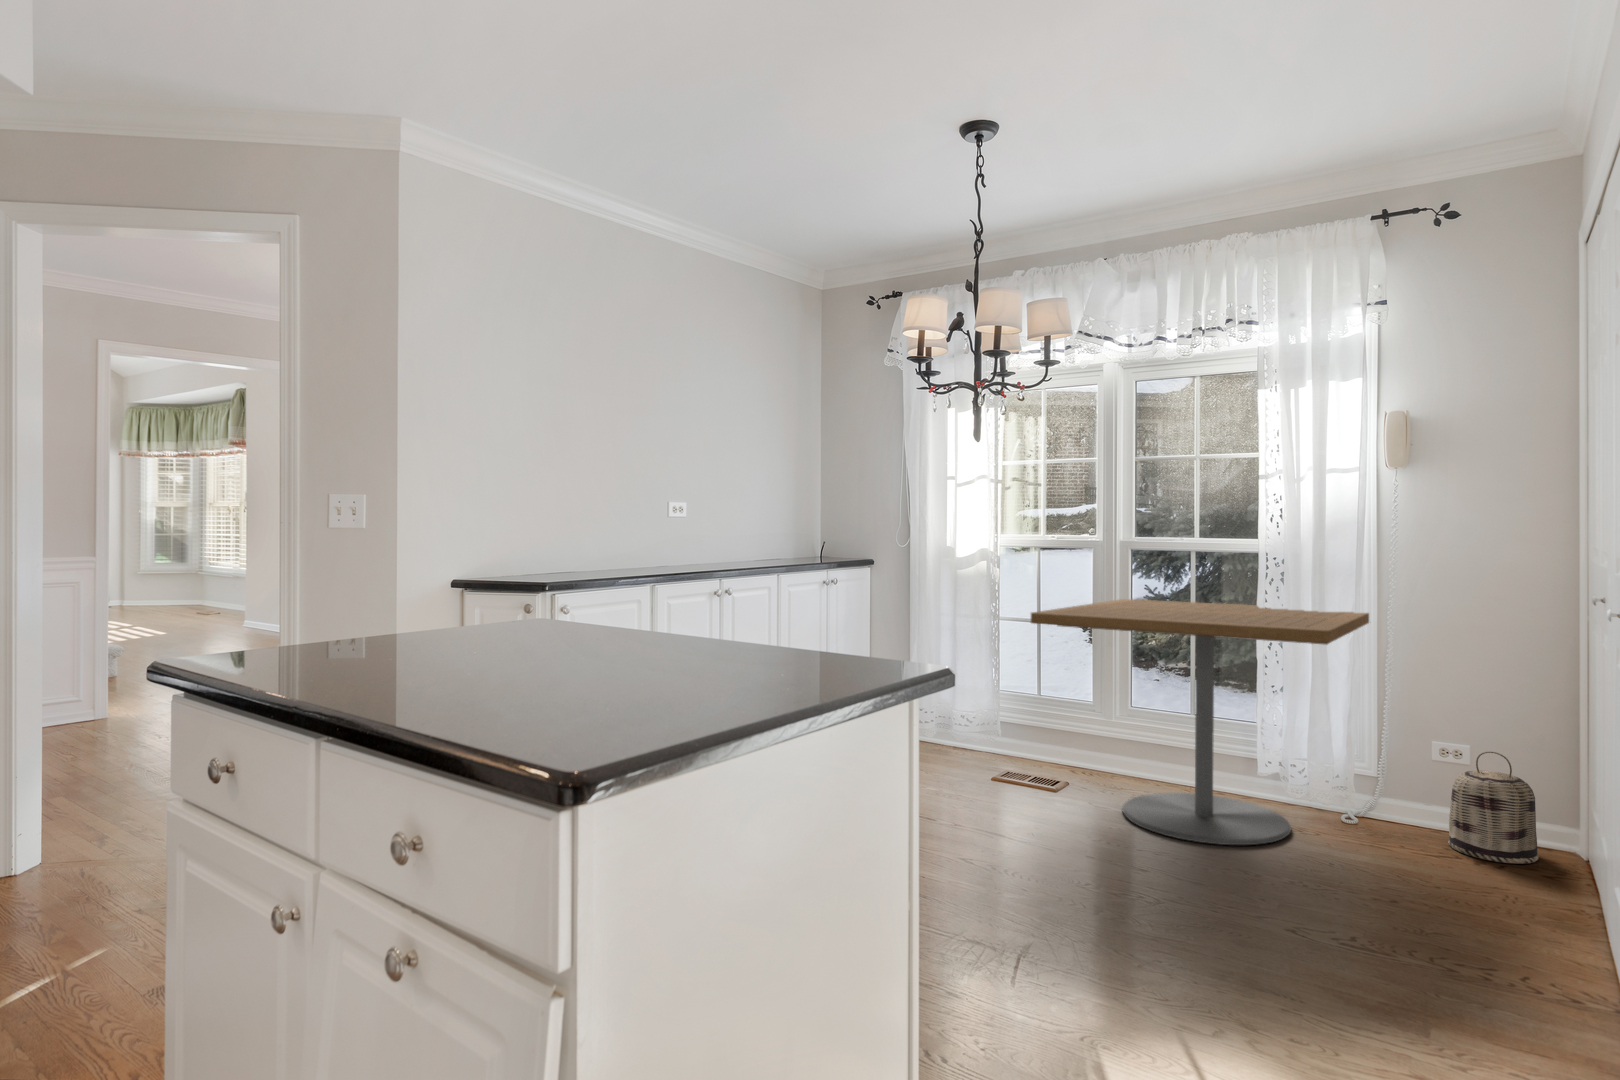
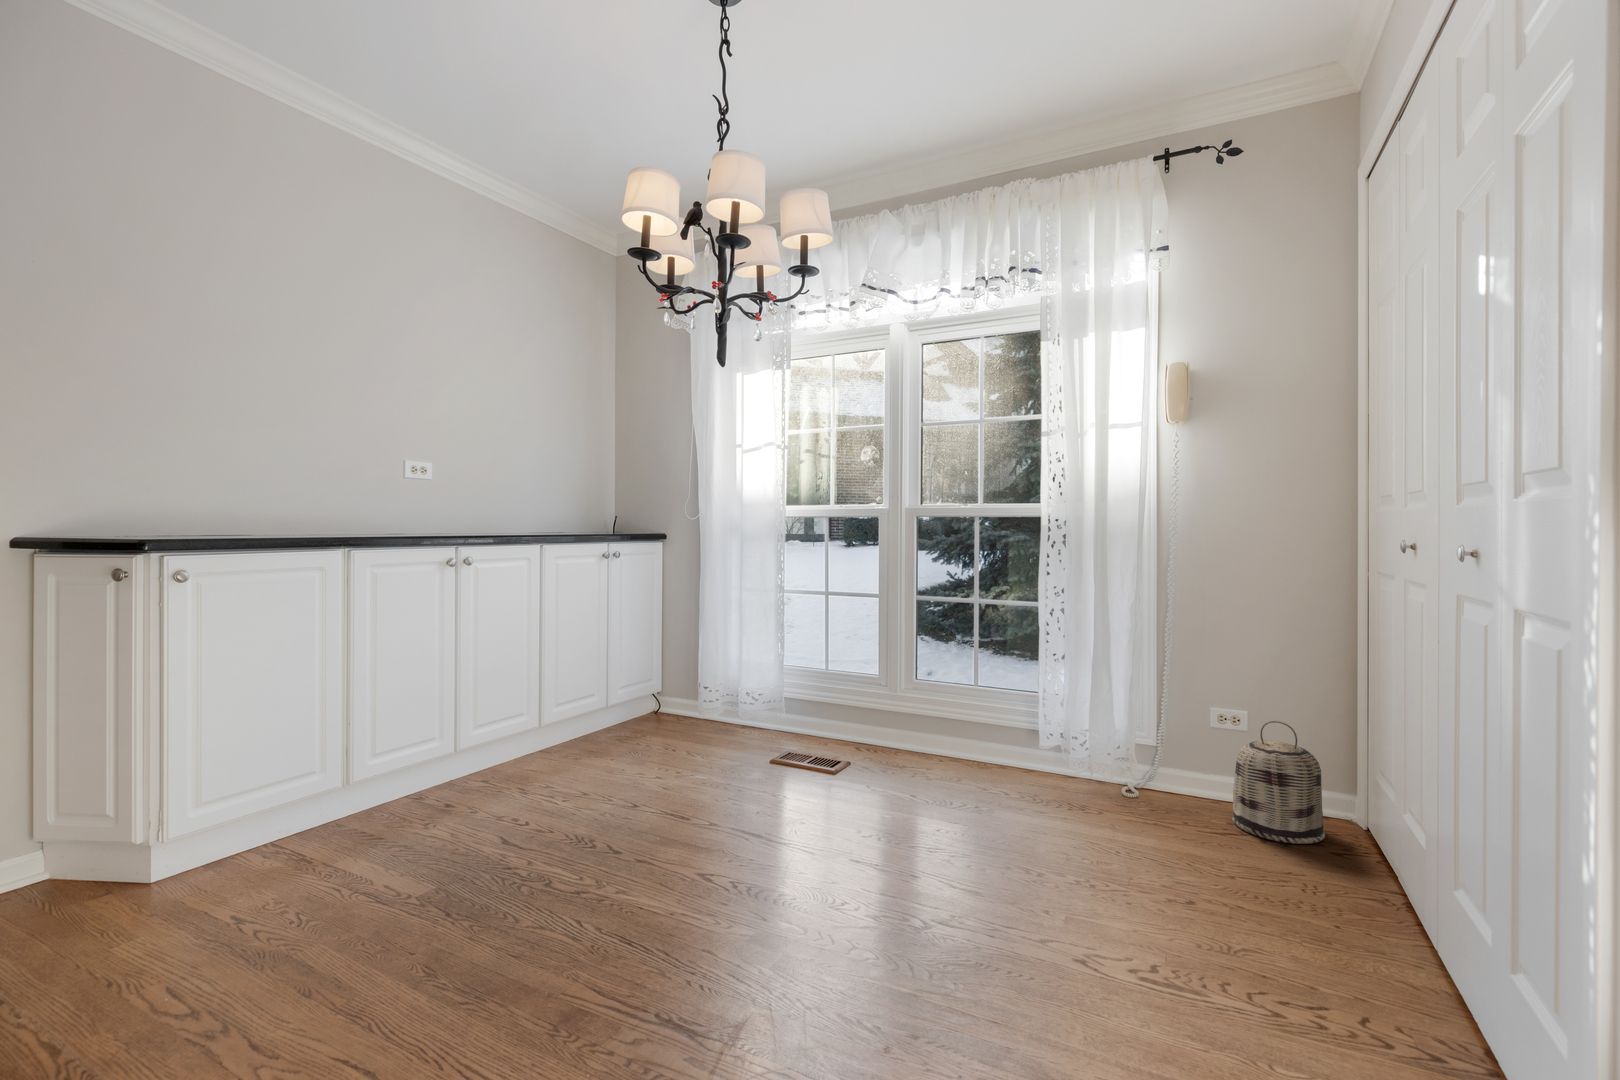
dining table: present [1031,599,1369,845] -> none [794,567,1154,837]

